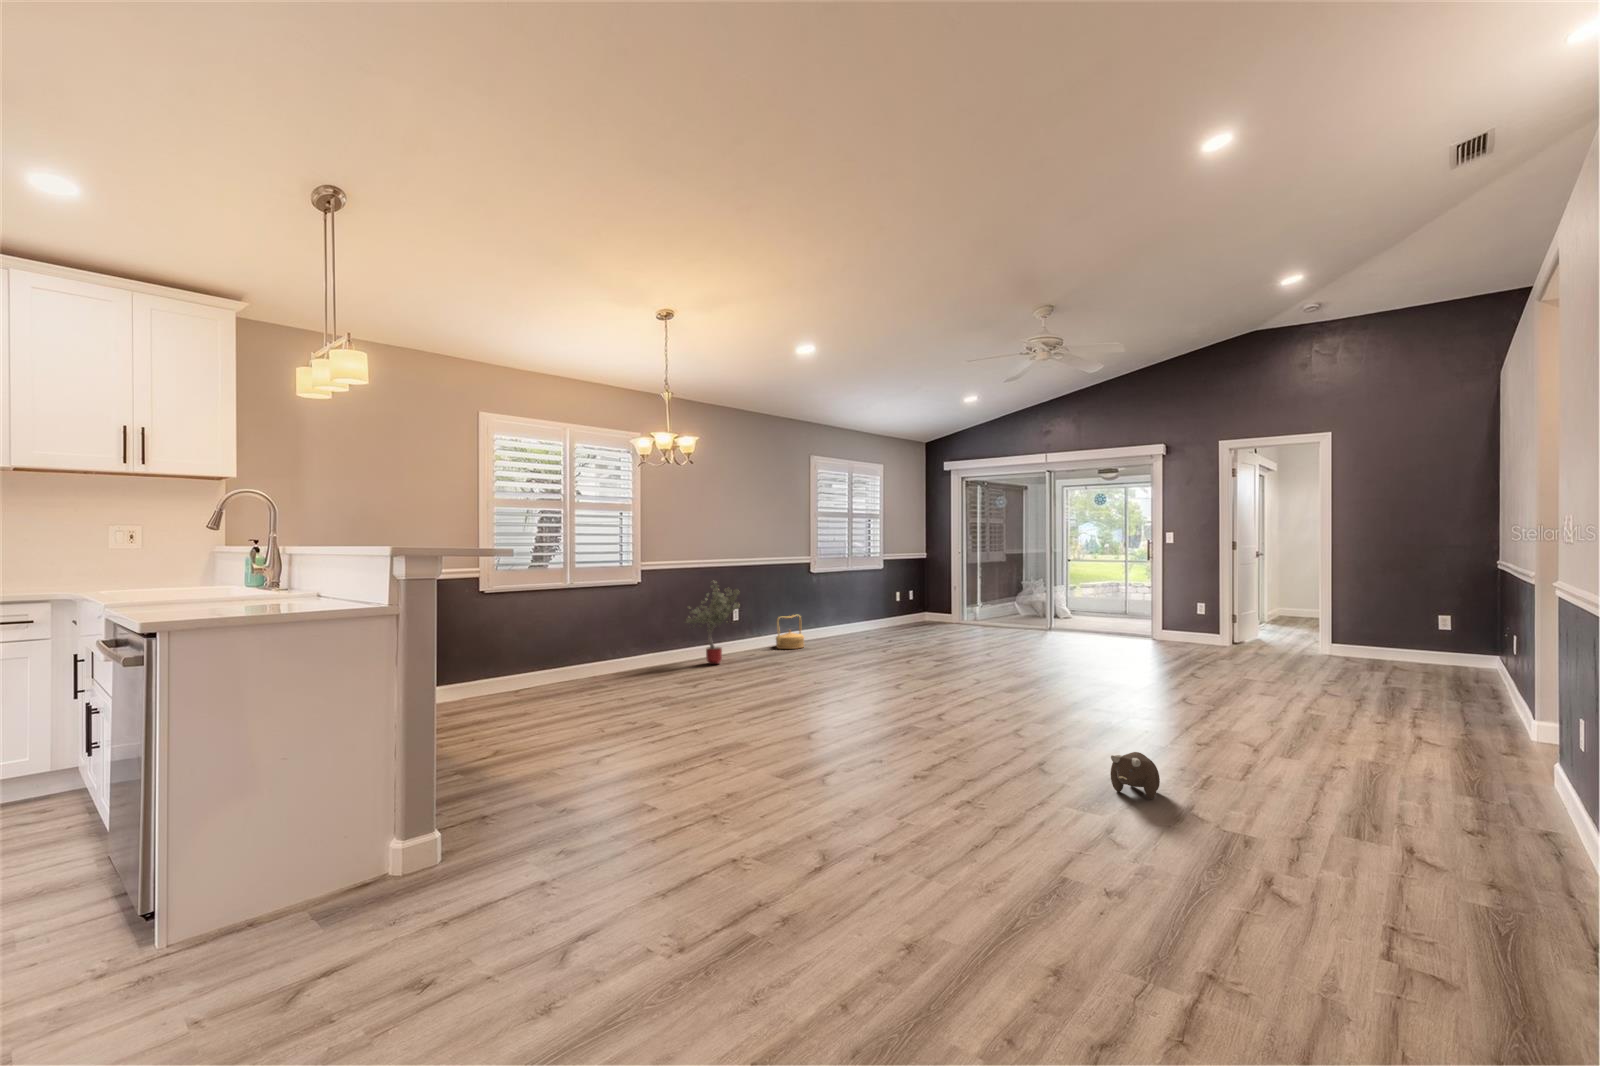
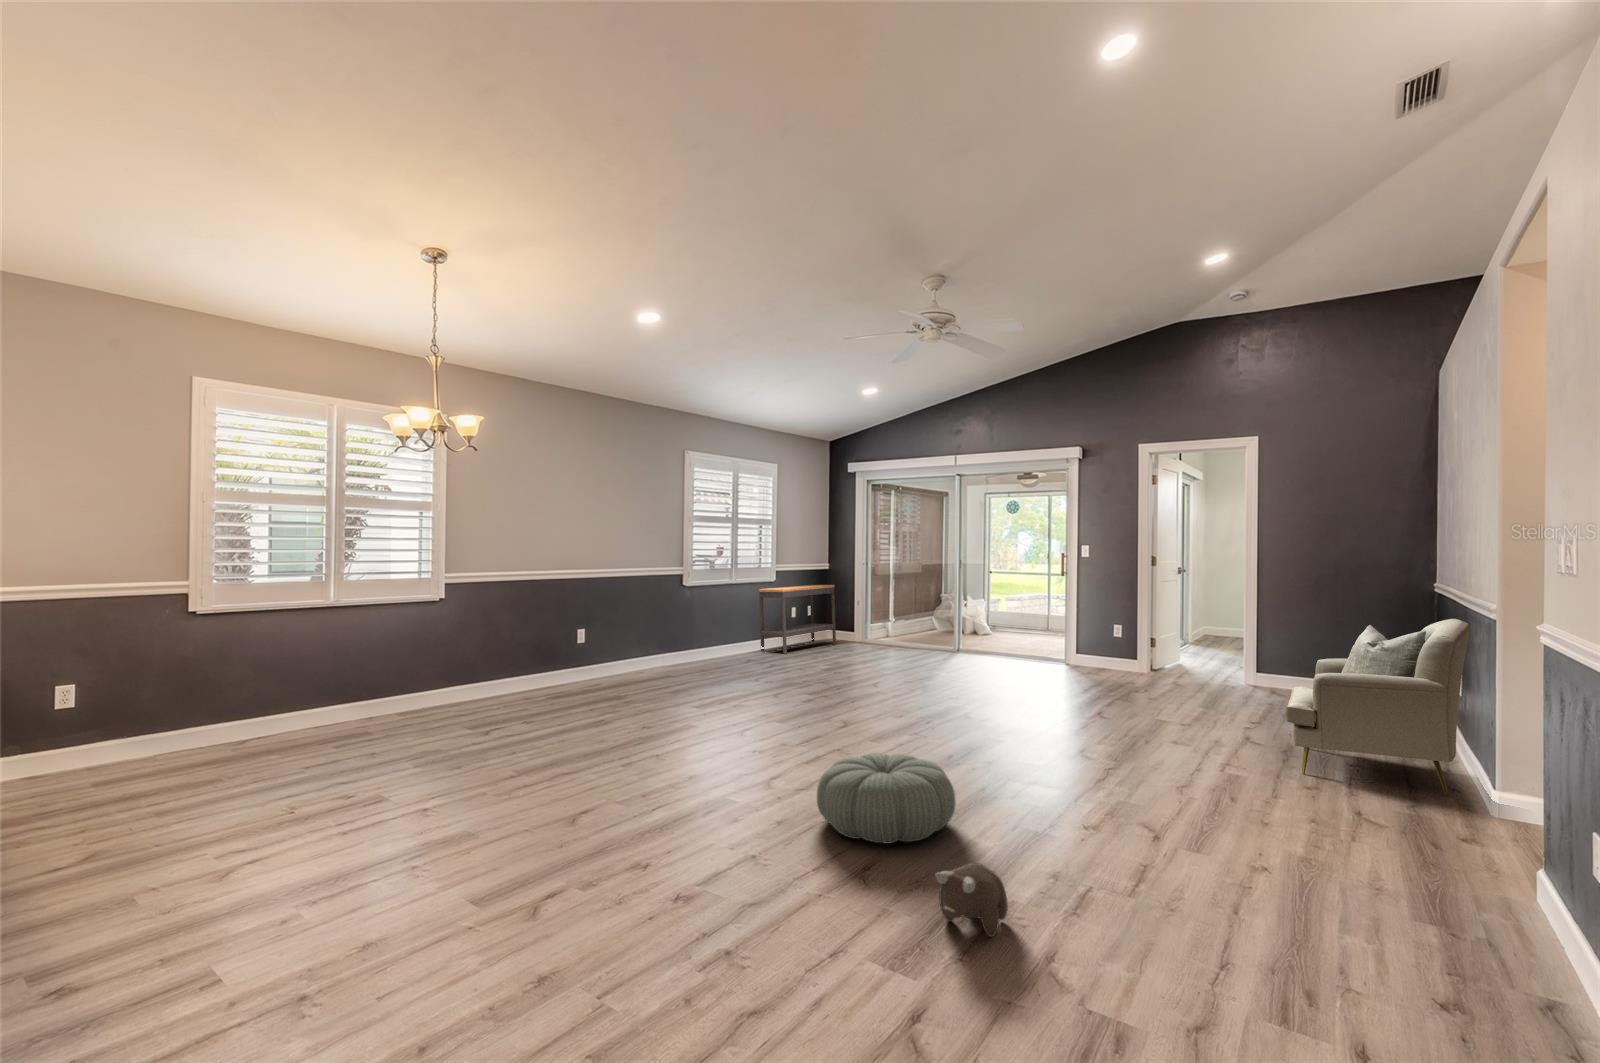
console table: none [869,571,935,632] -> present [759,585,836,654]
potted tree: present [685,580,740,664] -> none [499,595,580,698]
armchair: none [1360,588,1517,729] -> present [1285,619,1469,795]
basket: present [776,615,804,649] -> none [634,635,668,676]
pouf: none [993,692,1102,752] -> present [817,753,955,844]

